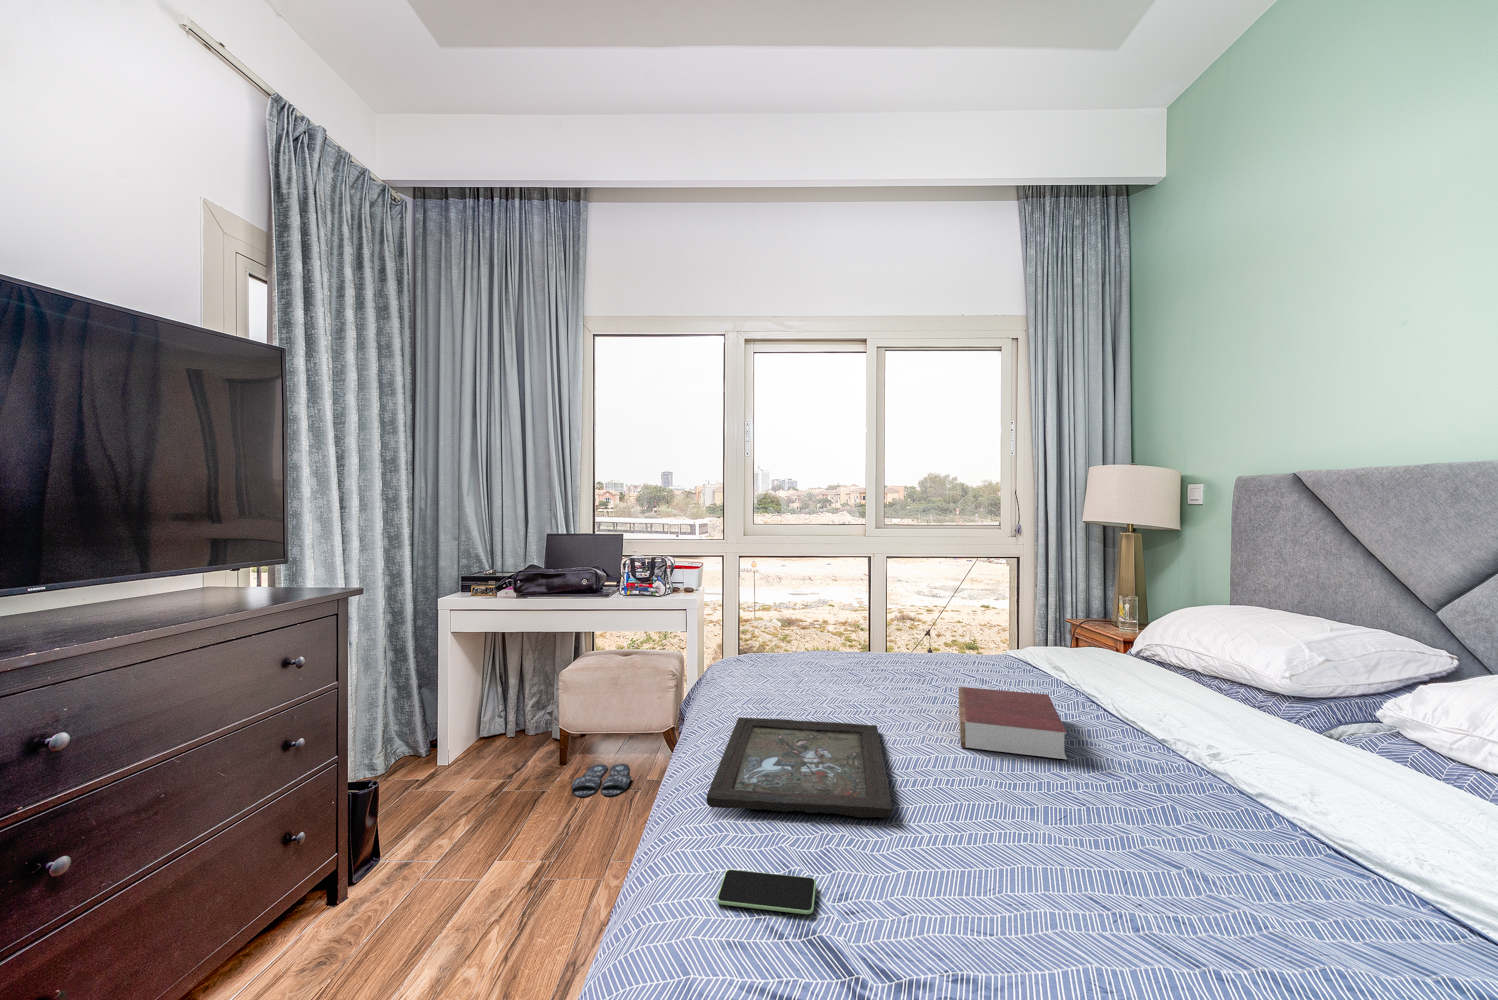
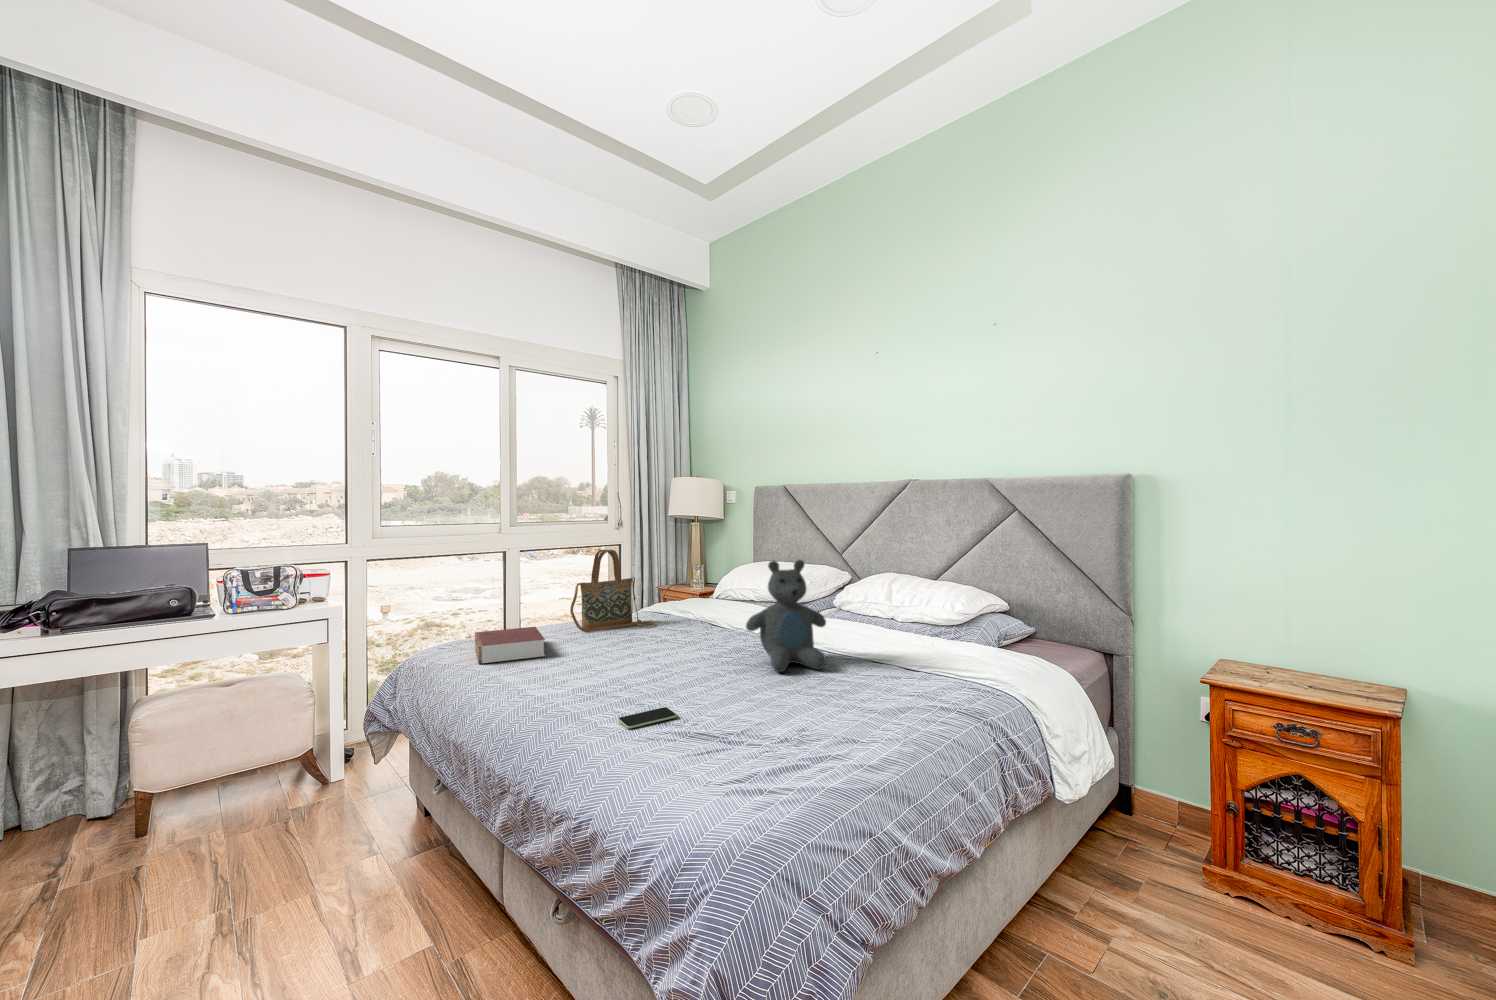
handbag: none [868,568,987,683] -> present [570,550,654,632]
teddy bear: none [1069,630,1284,909] -> present [746,560,826,672]
book: present [959,687,1067,759] -> present [475,627,545,664]
tray: present [707,717,893,818] -> none [520,653,674,706]
slippers: present [572,764,632,797] -> none [189,807,277,851]

